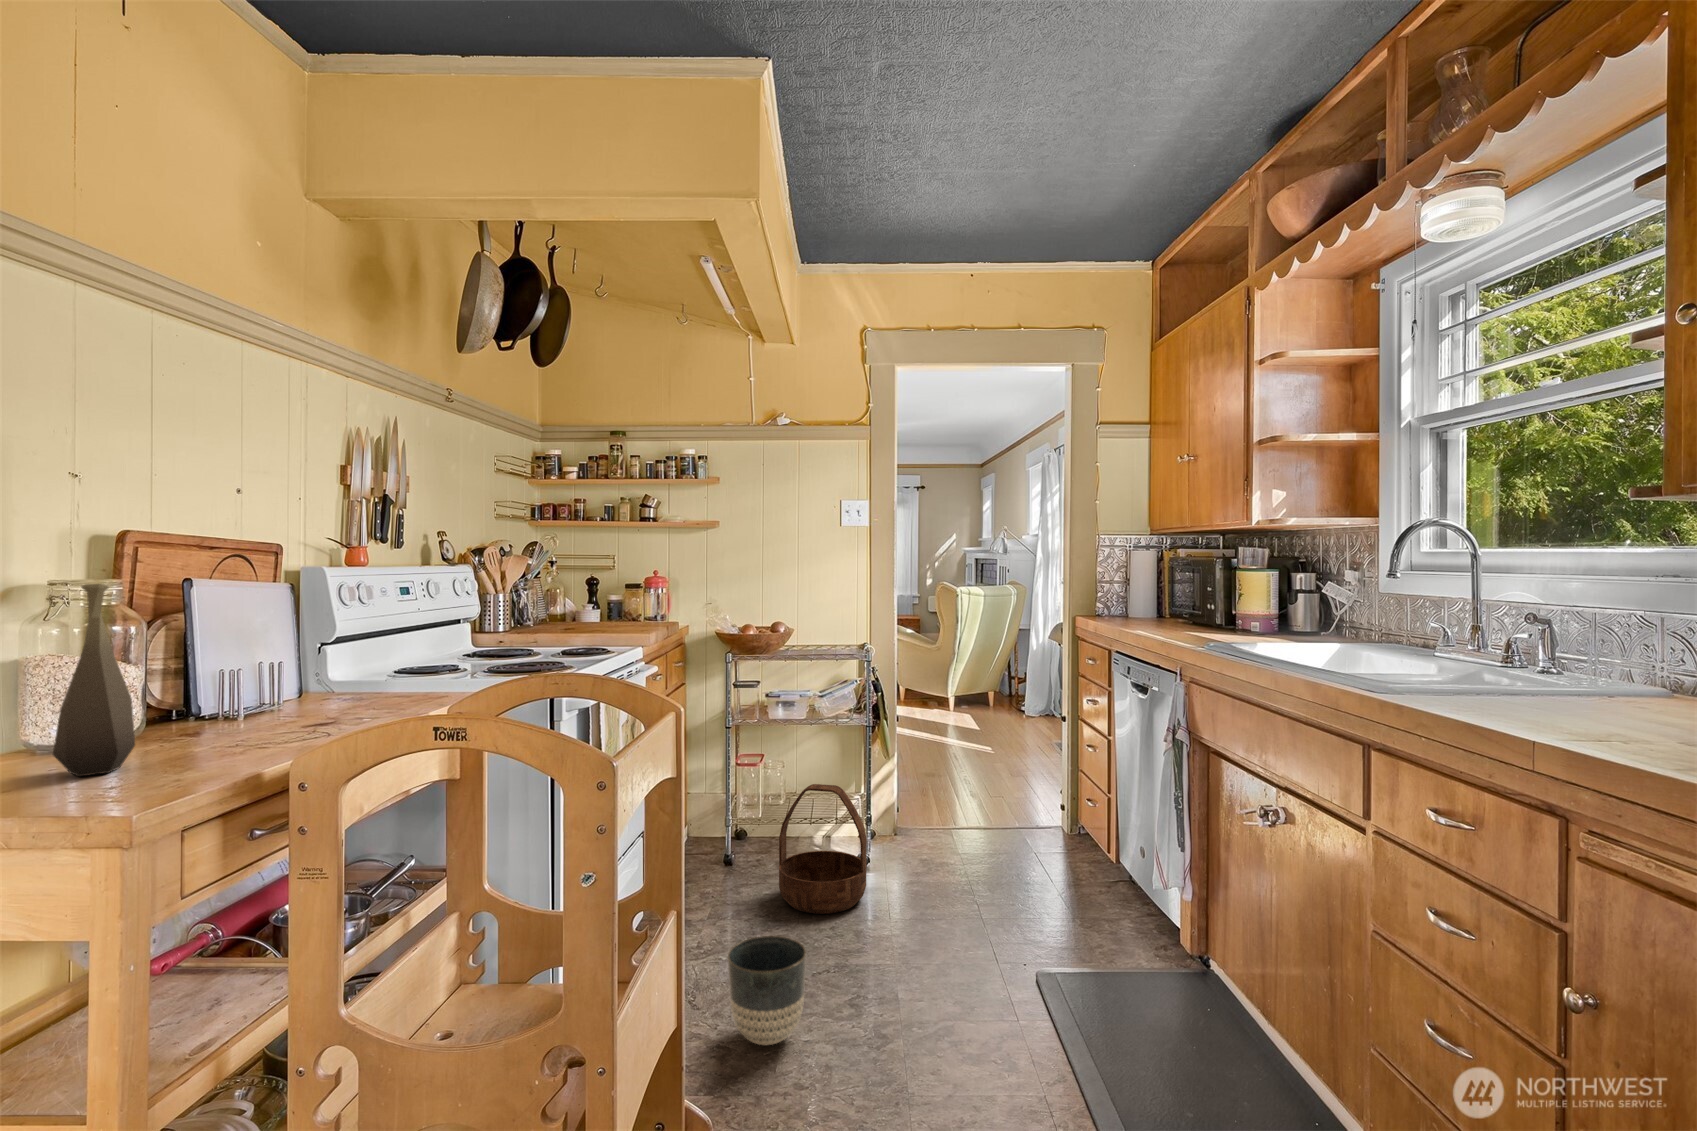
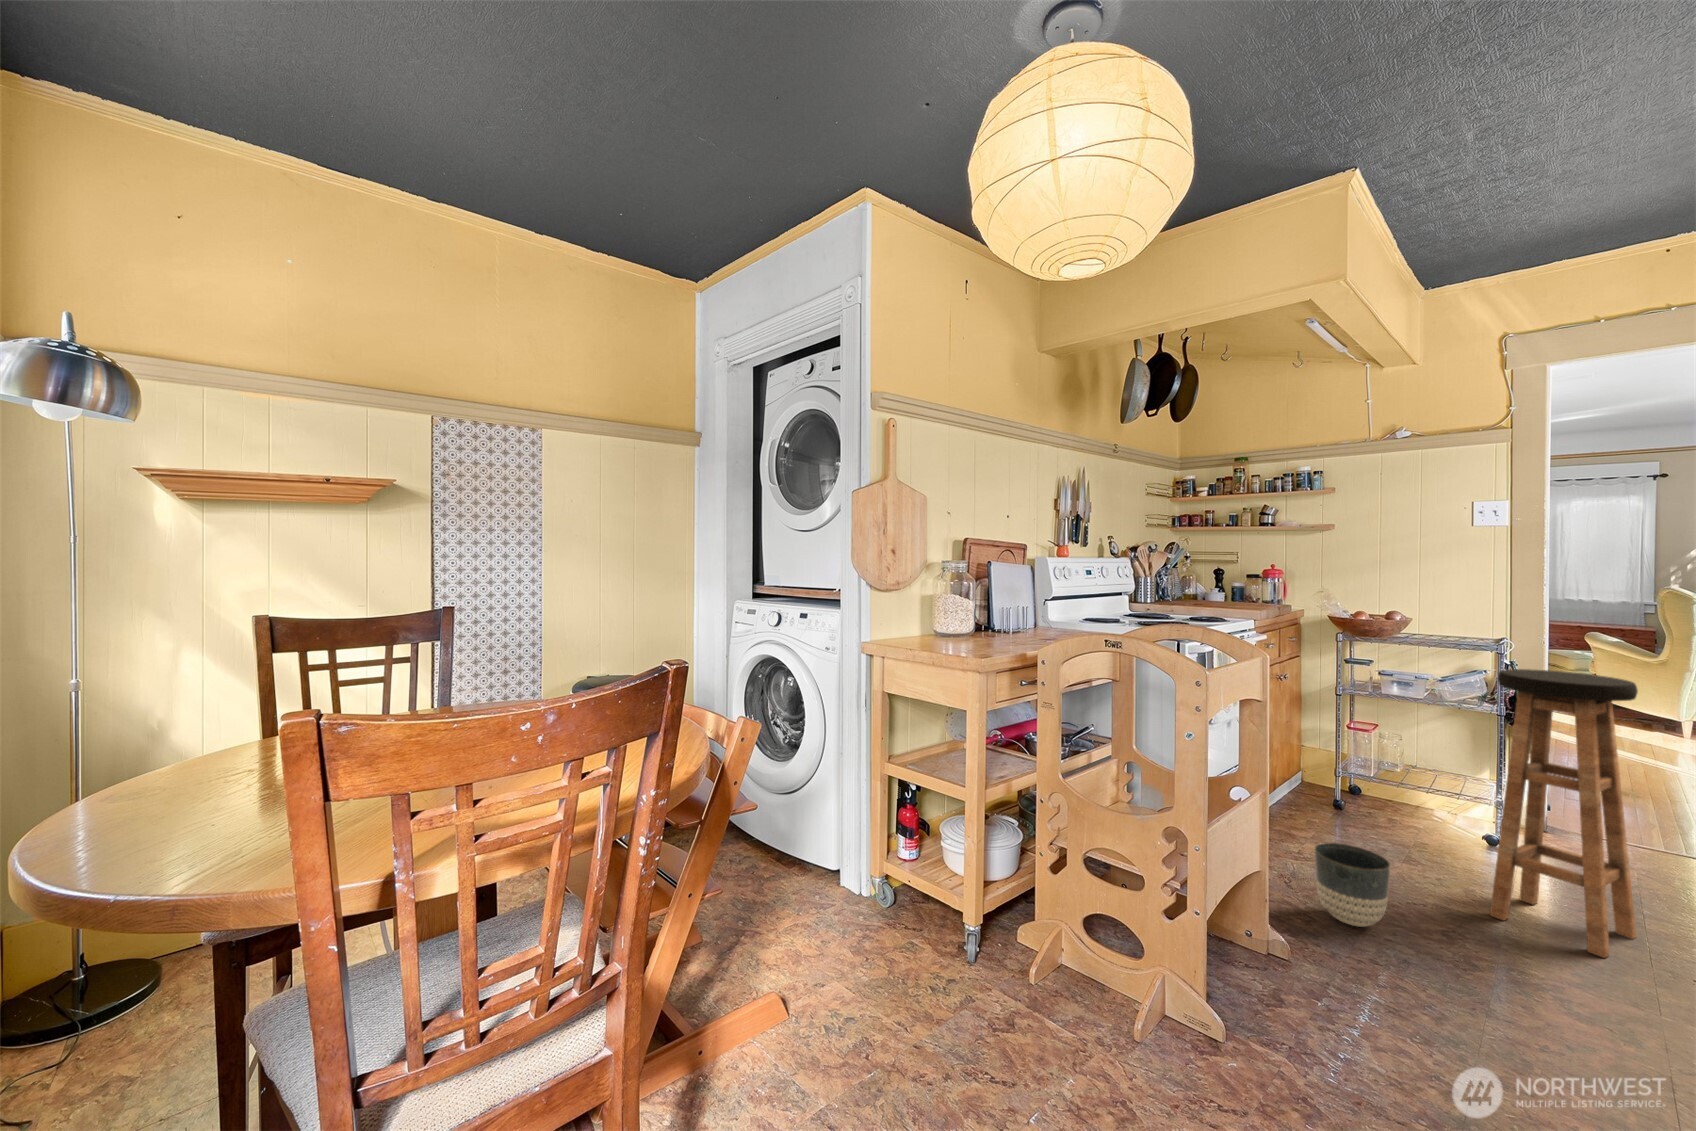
bottle: present [53,584,135,776] -> none [948,561,976,645]
bar stool: none [882,682,982,976] -> present [1490,669,1638,958]
basket: present [779,784,867,914] -> none [1382,750,1486,867]

